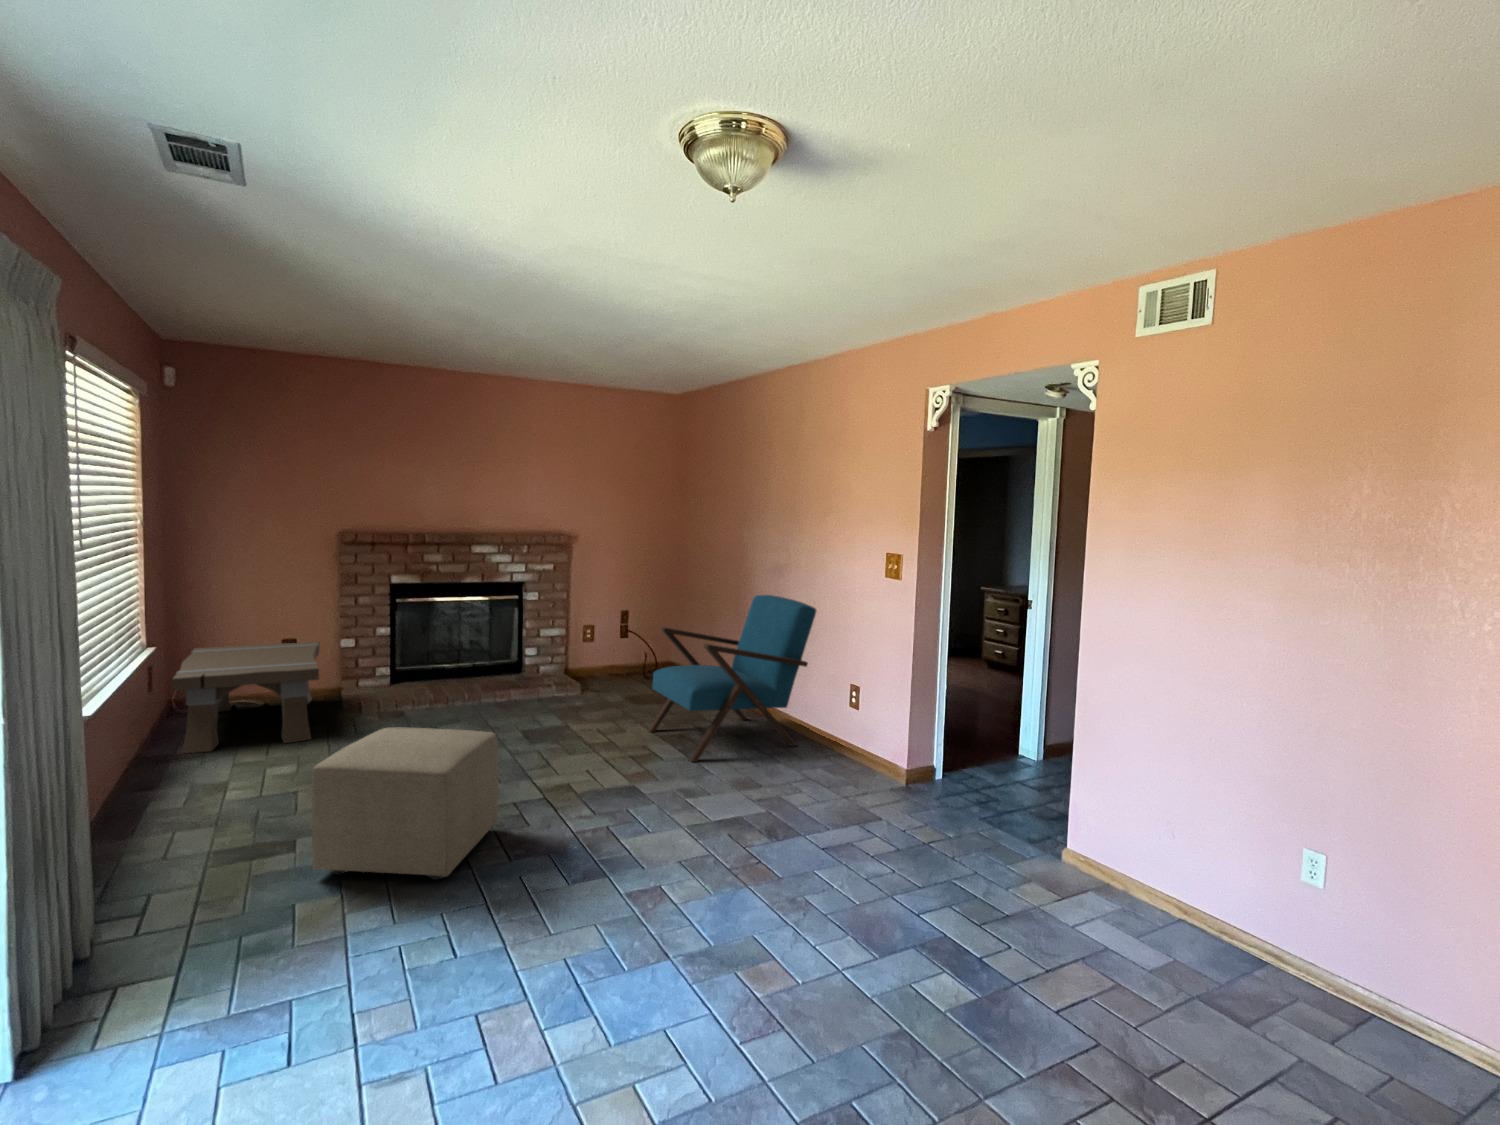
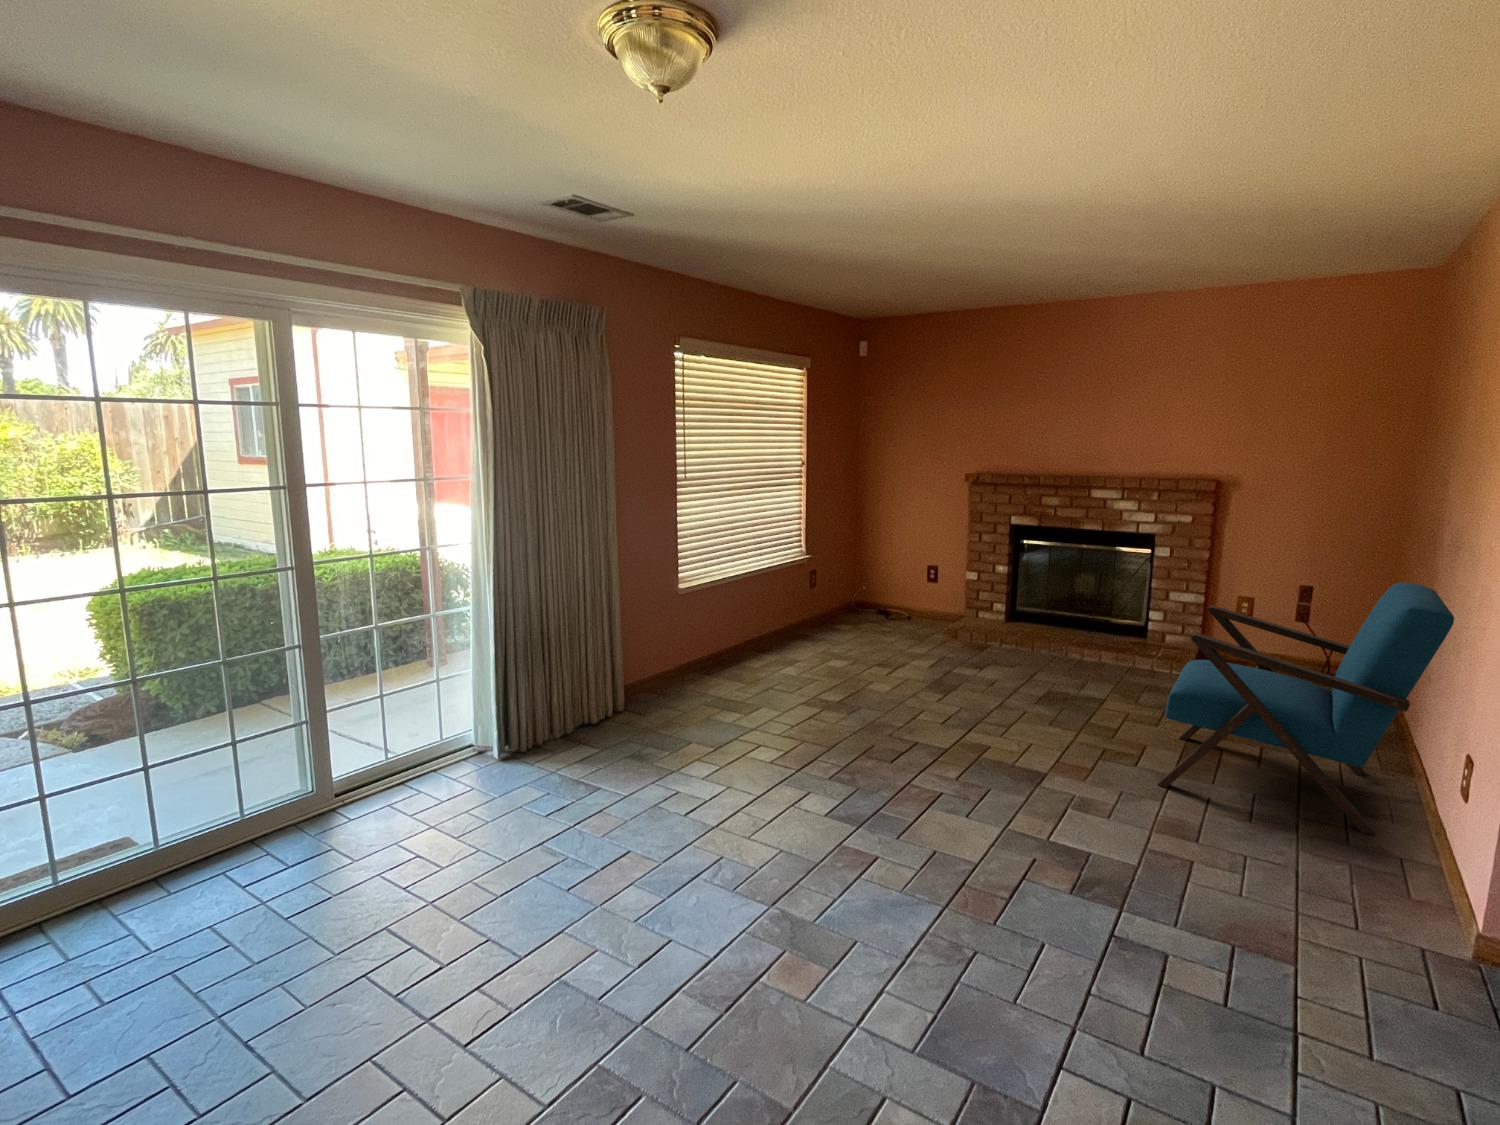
coffee table: present [172,642,320,753] -> none [810,562,950,648]
ottoman: present [312,728,499,880] -> none [723,639,865,766]

